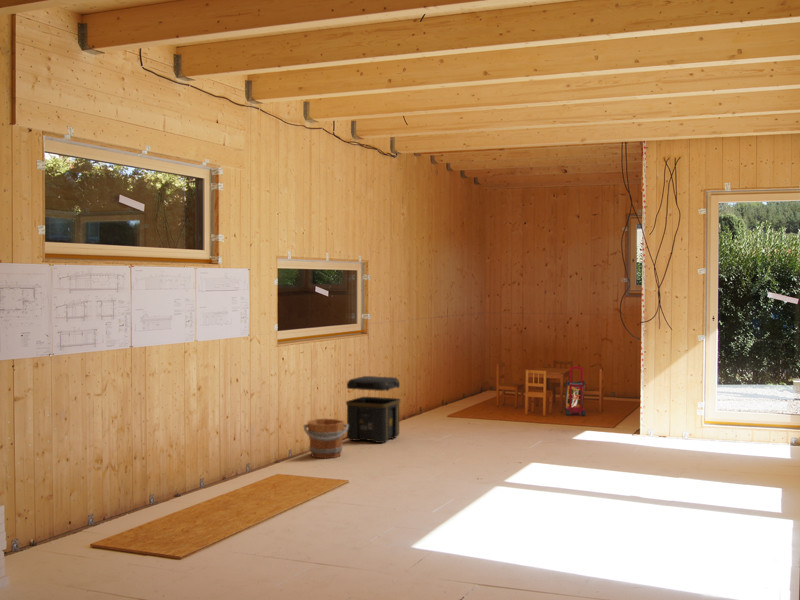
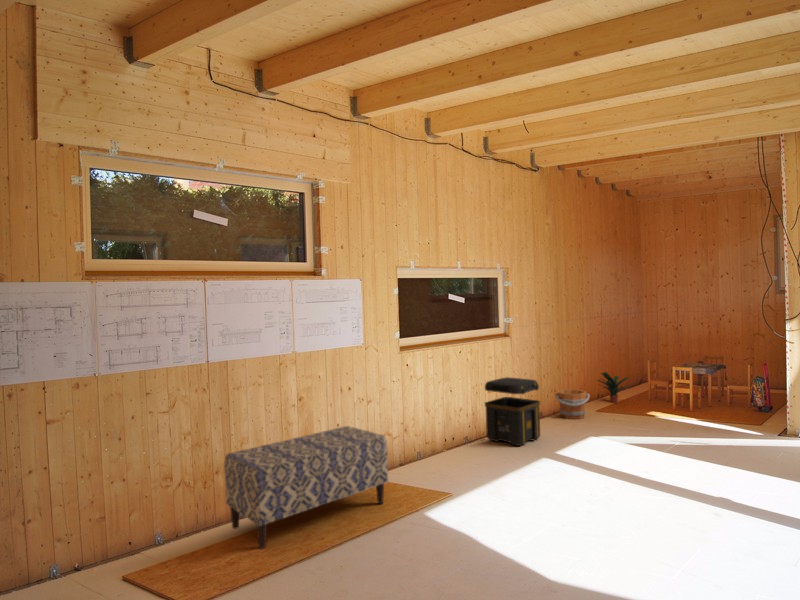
potted plant: none [439,375,472,408] -> present [597,372,630,403]
bench: none [145,417,290,518] -> present [224,426,388,549]
bucket: present [304,419,348,458] -> present [555,389,589,419]

